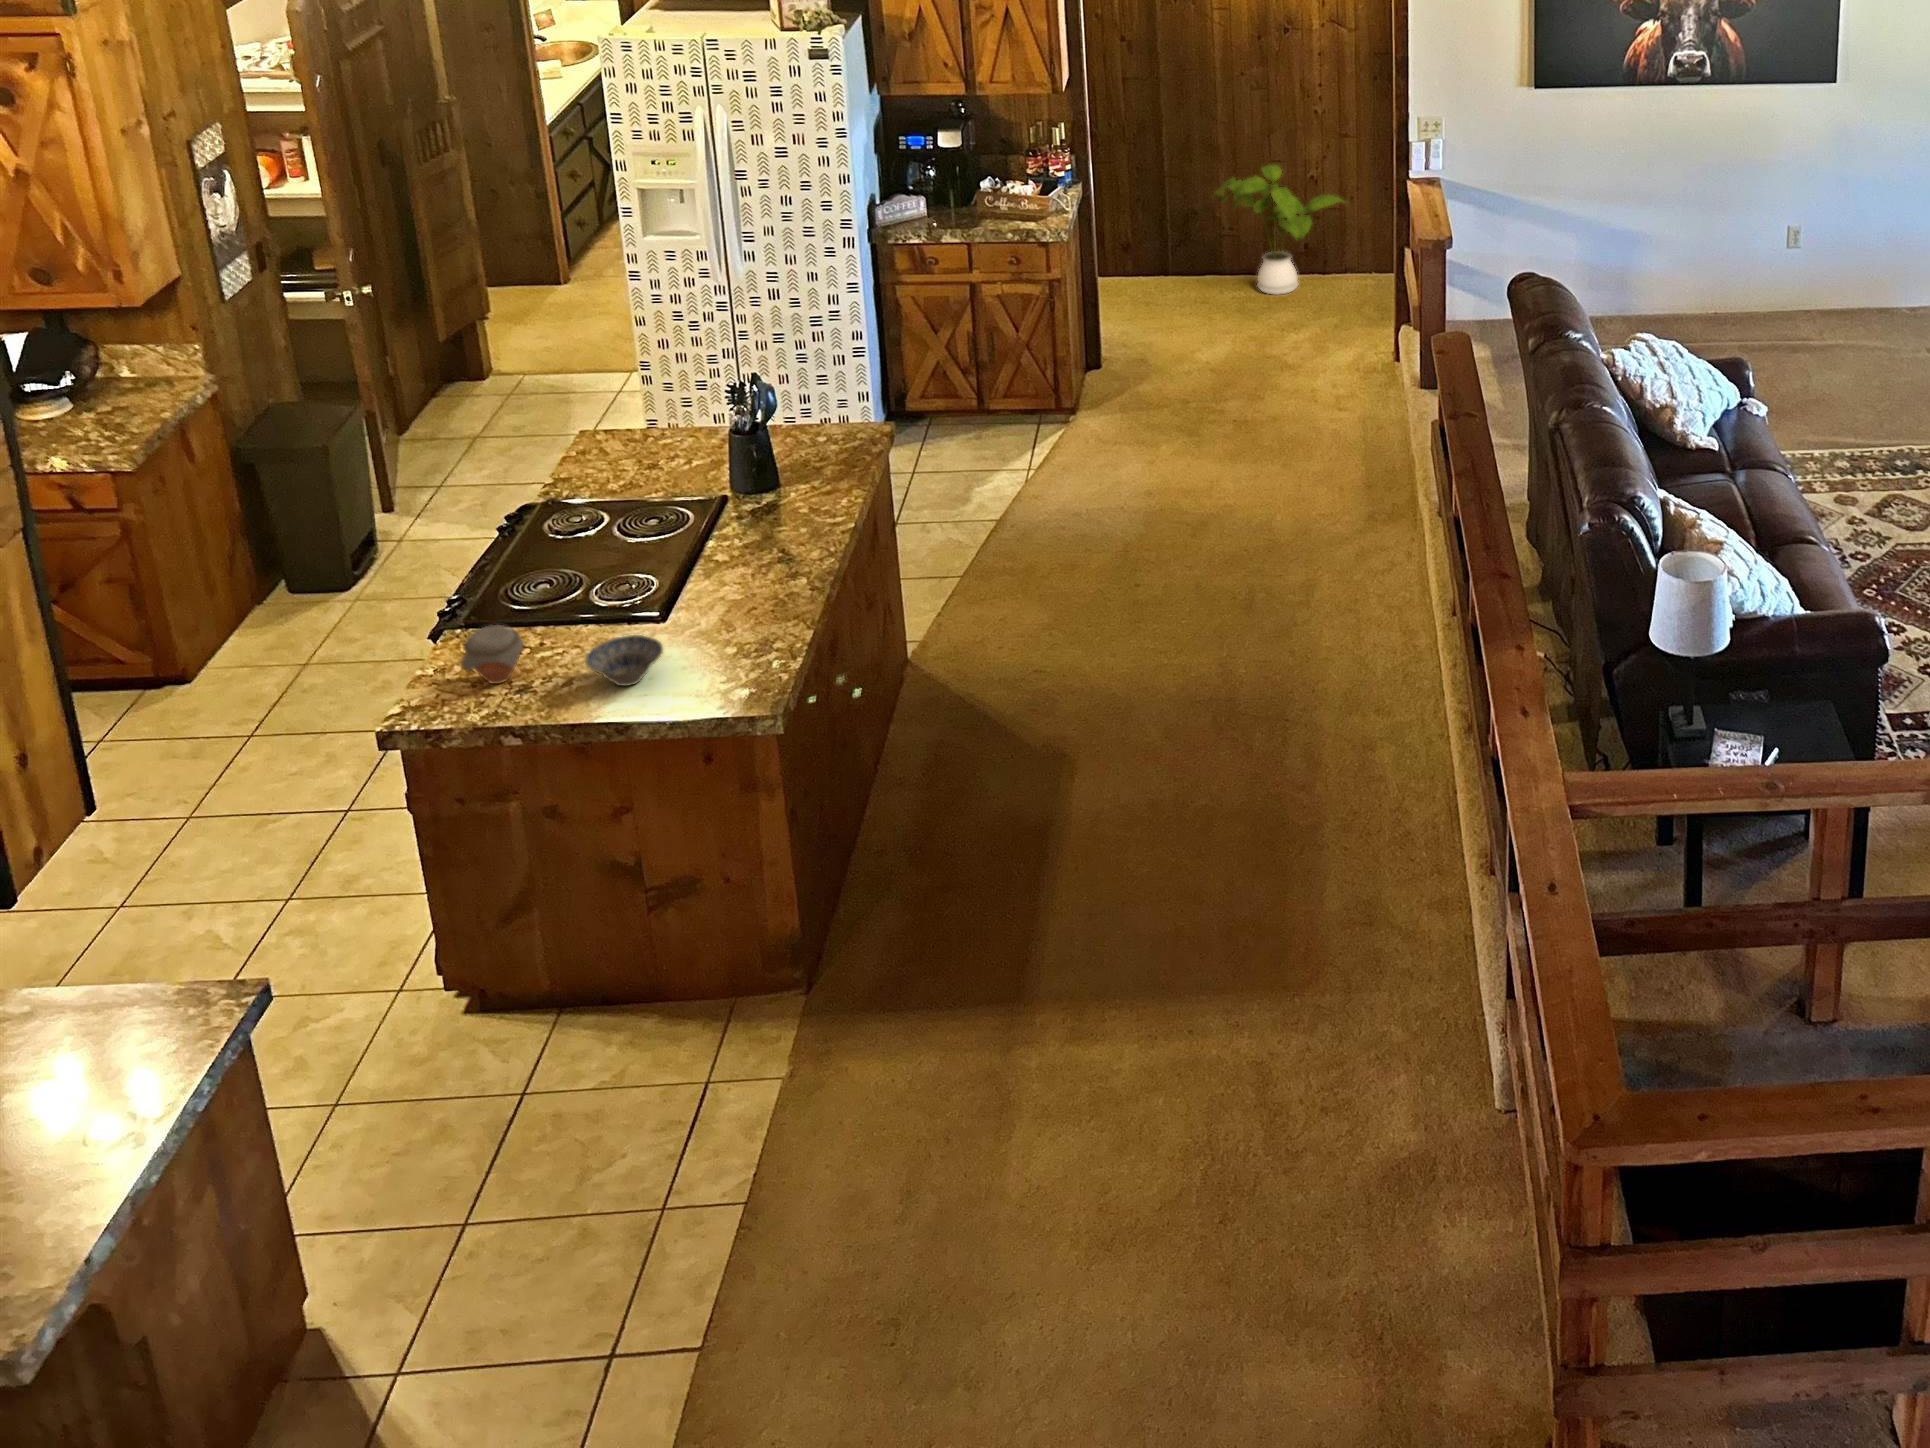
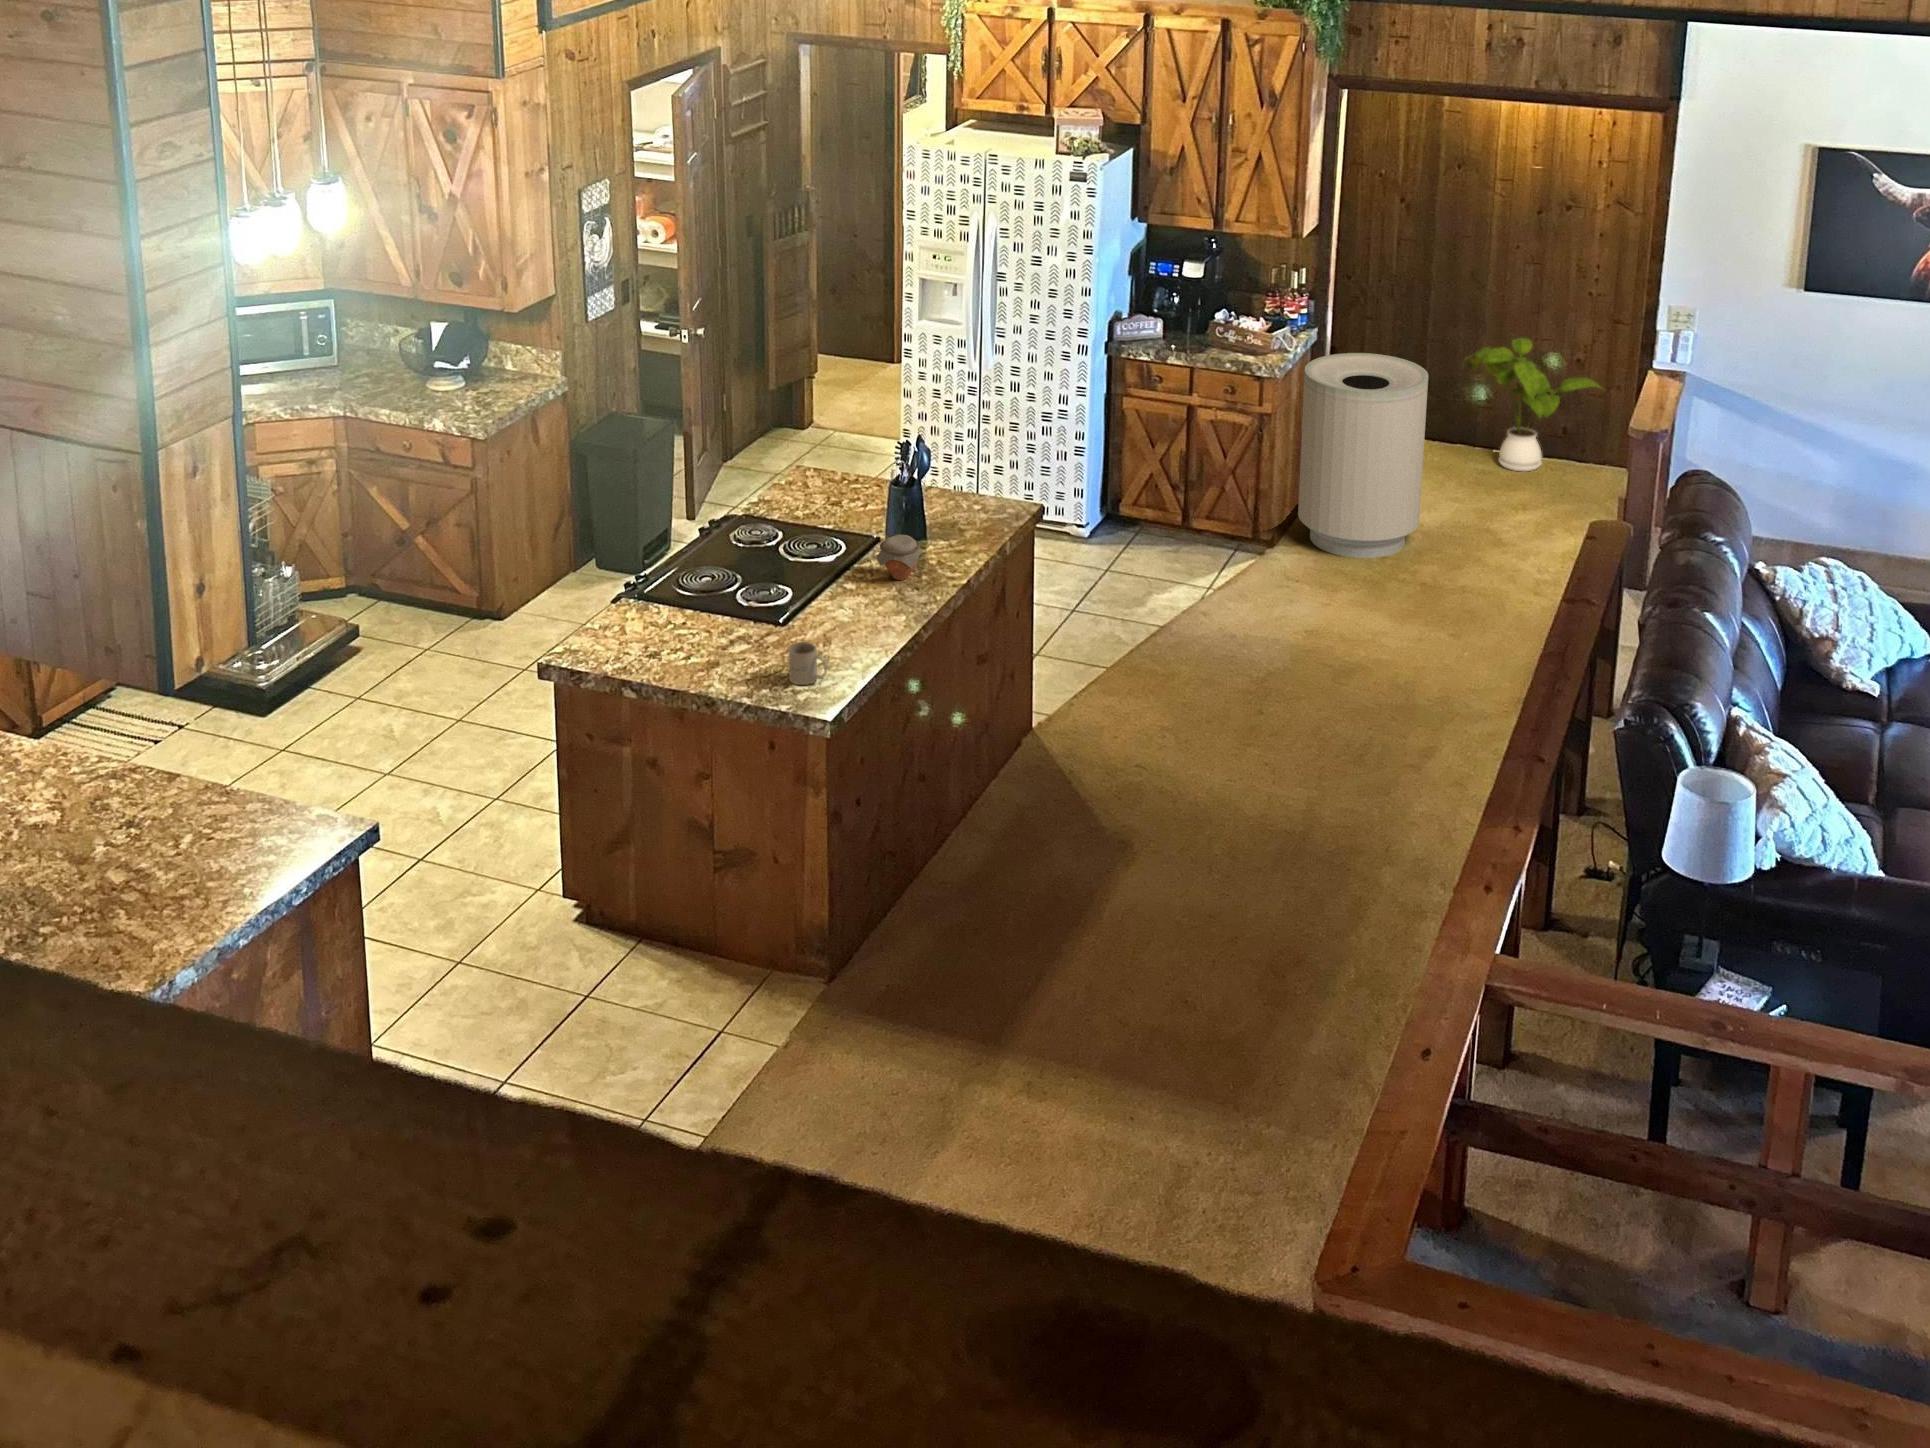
trash can: none [1085,202,1218,411] -> present [1298,353,1428,558]
jar: present [461,625,524,684] -> present [877,535,923,580]
ceramic bowl: present [585,635,663,686] -> none [705,624,766,665]
mug: none [701,639,754,691] -> present [788,642,827,685]

